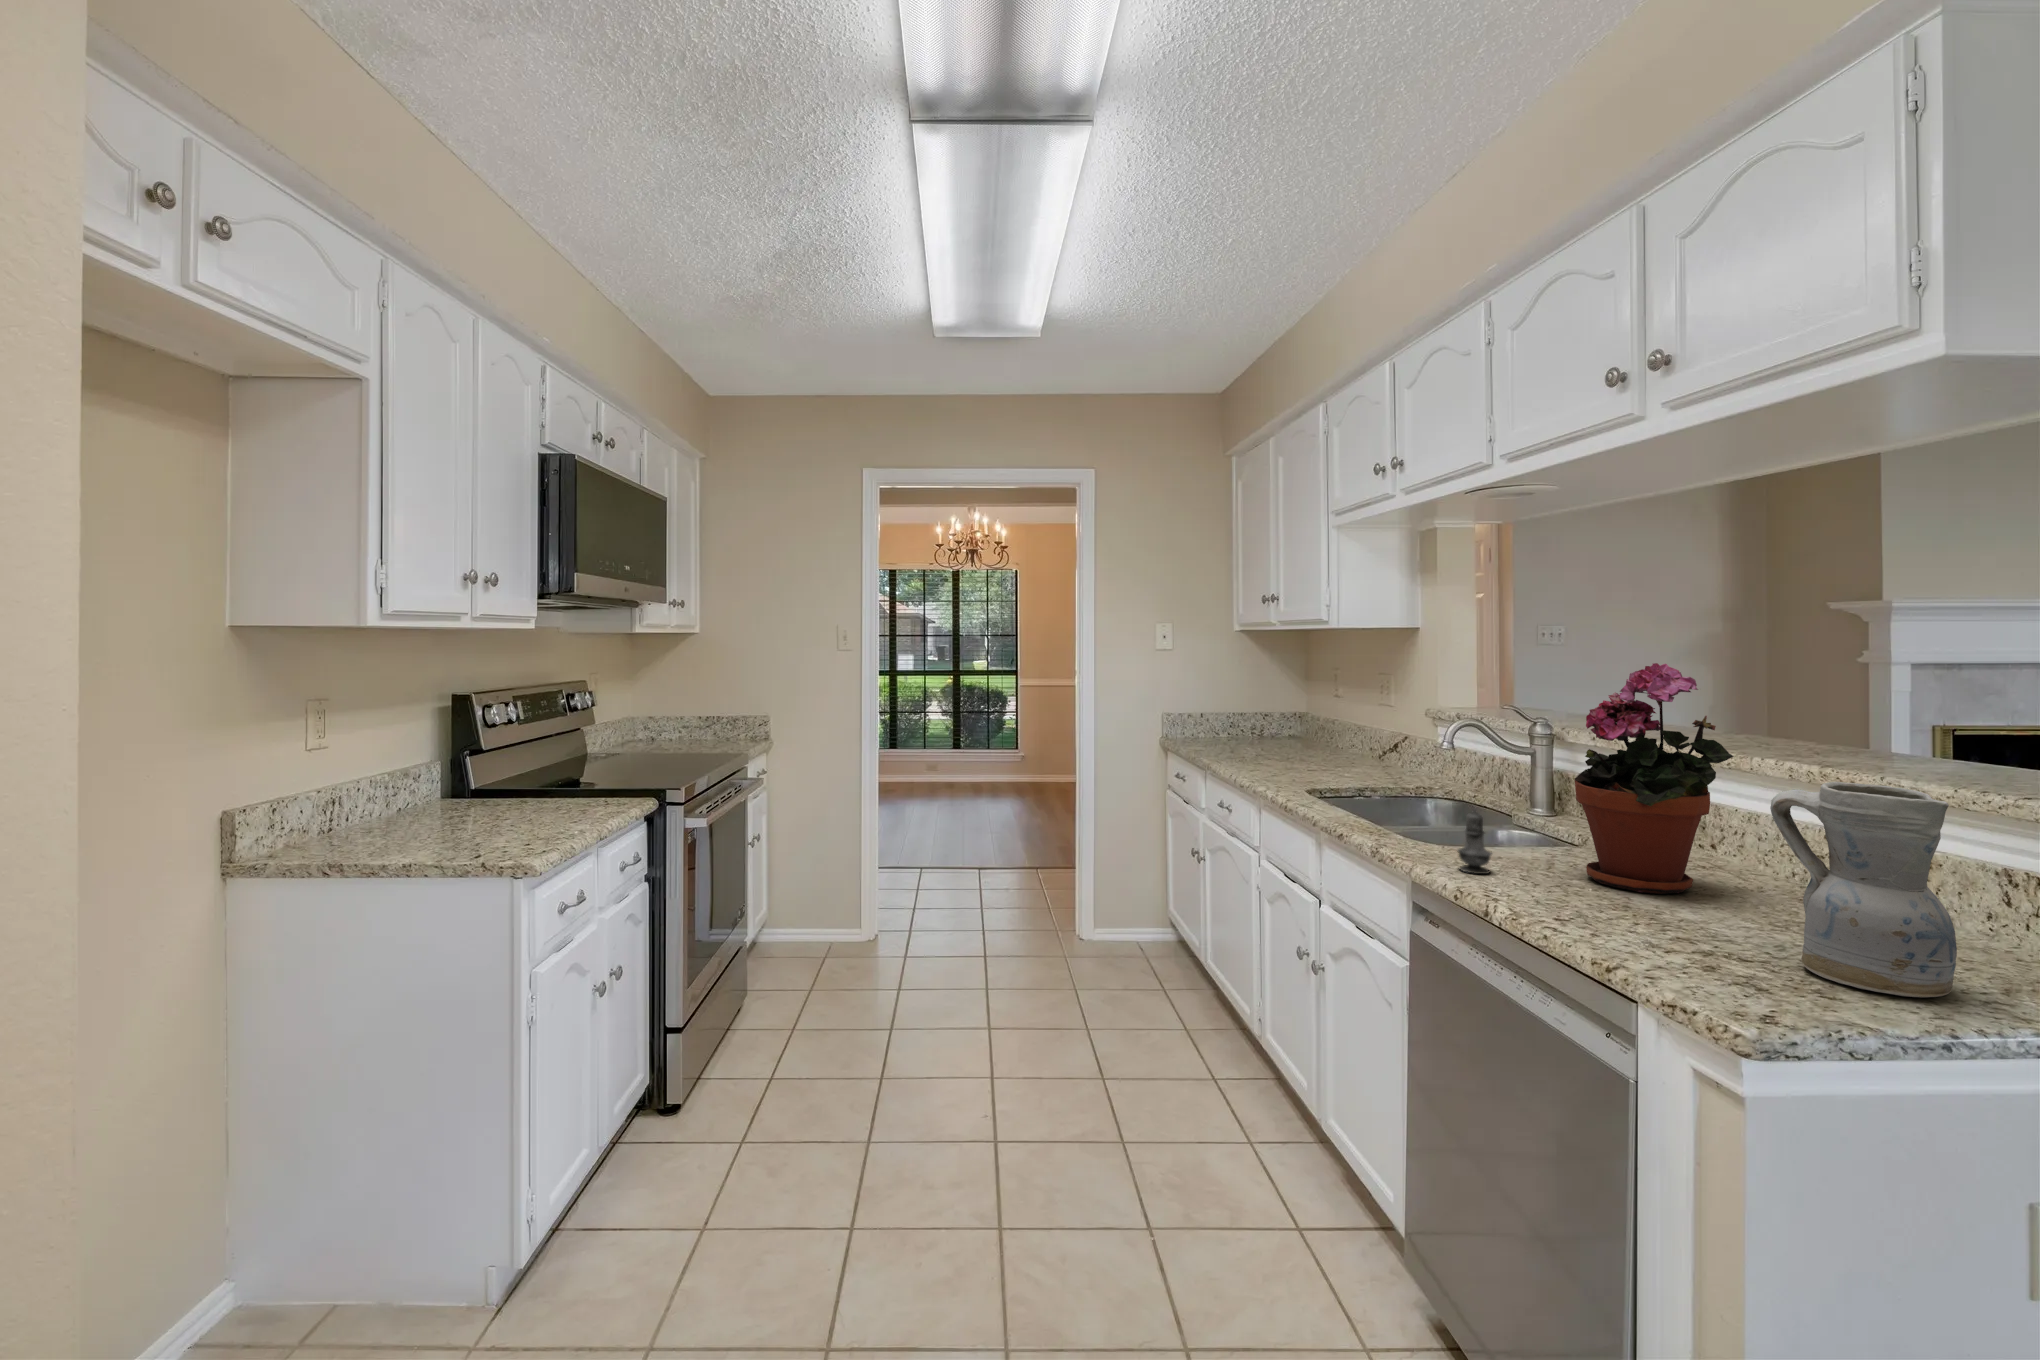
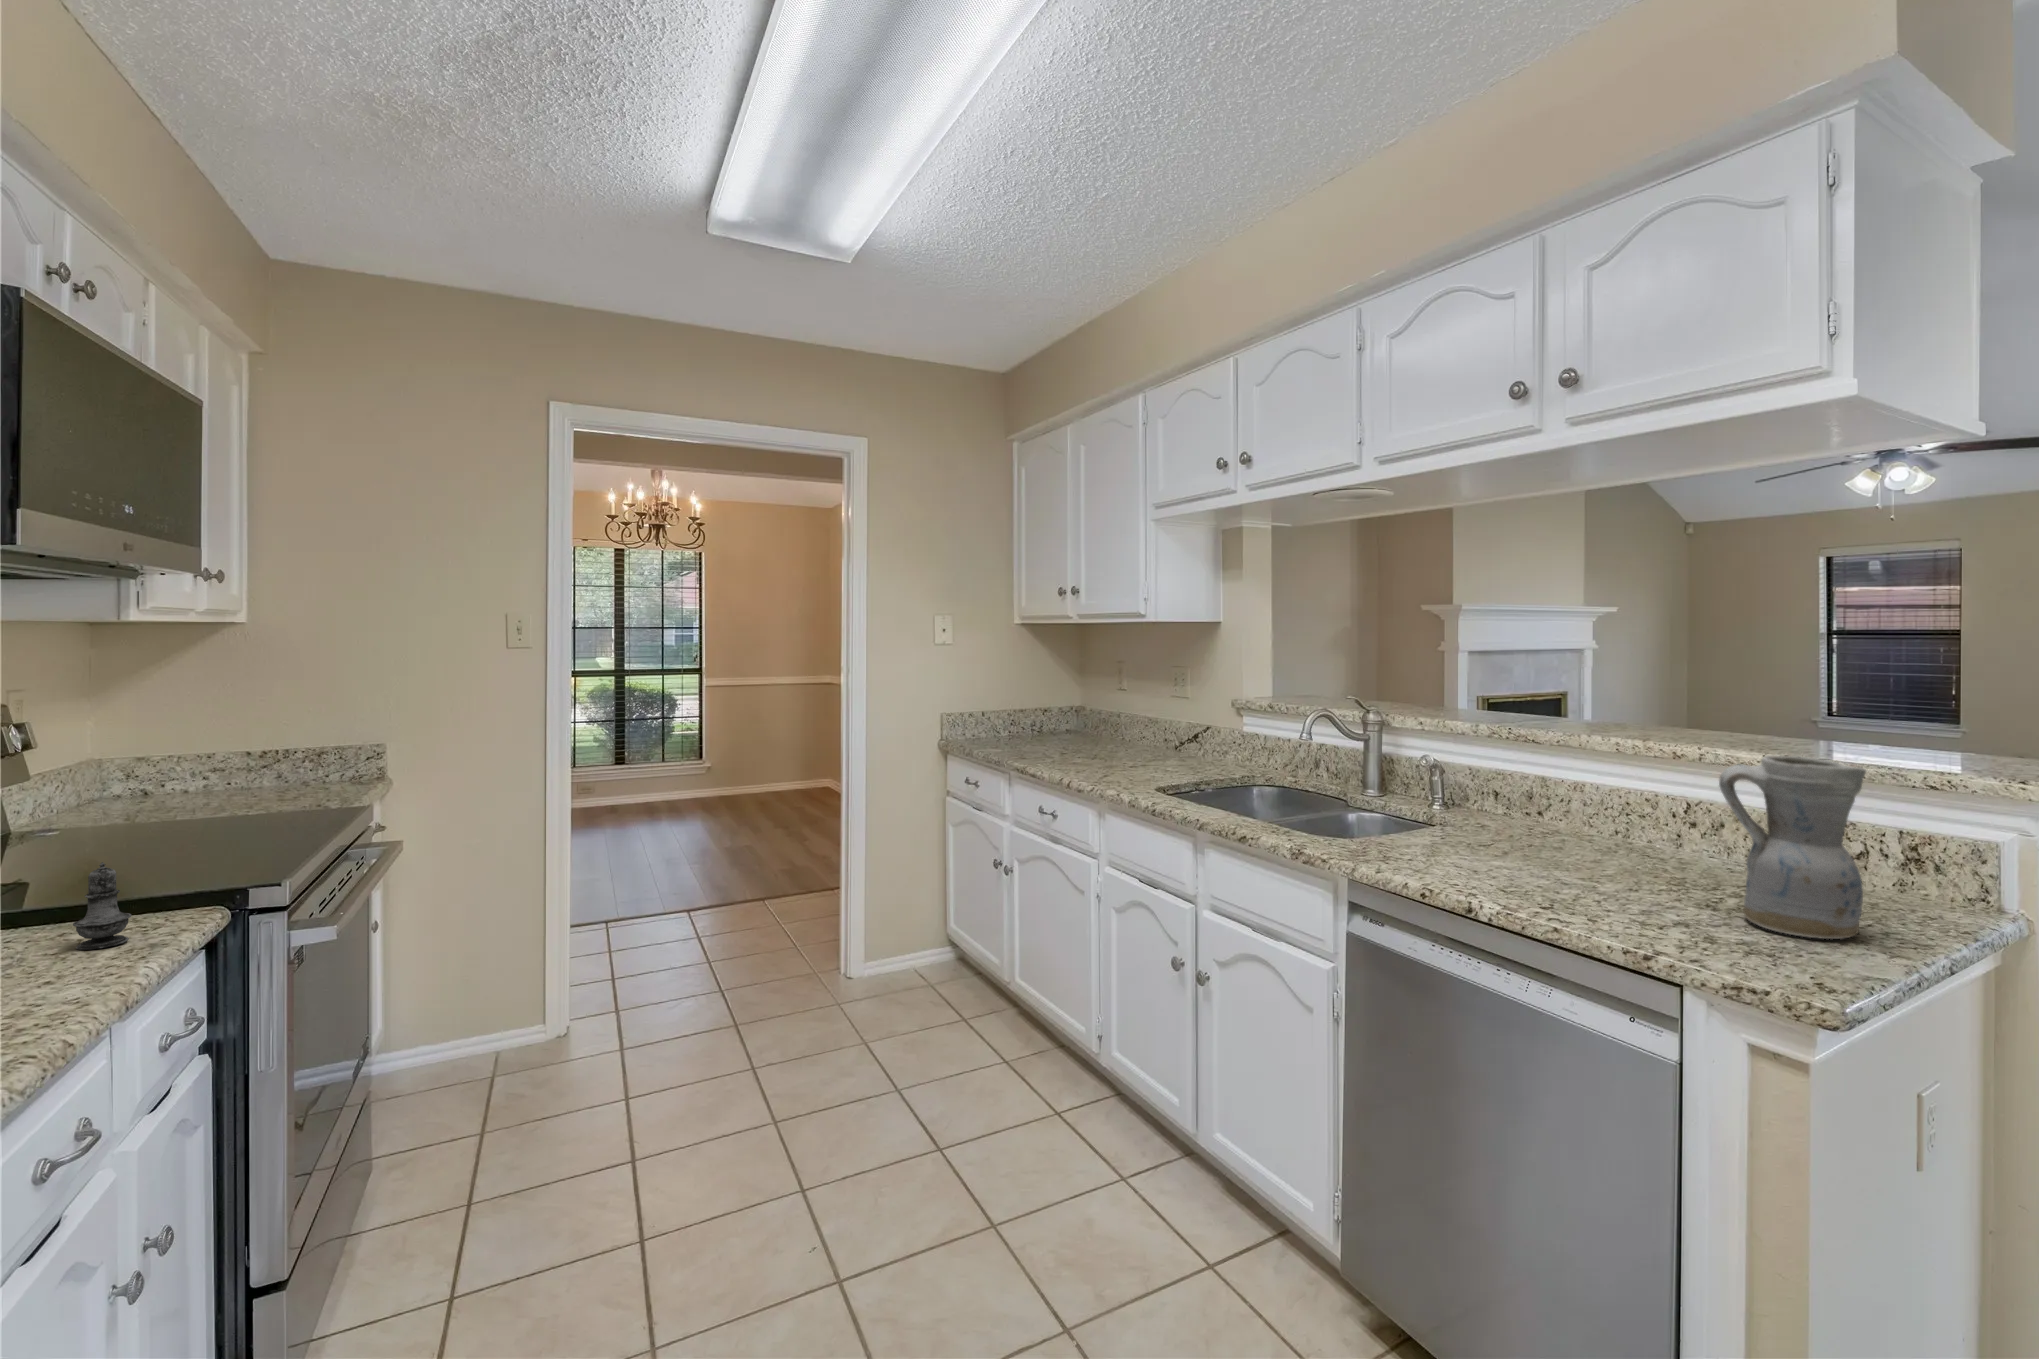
potted plant: present [1575,663,1734,894] -> none [1477,652,1605,866]
salt shaker: present [1458,809,1492,874] -> present [73,862,131,950]

